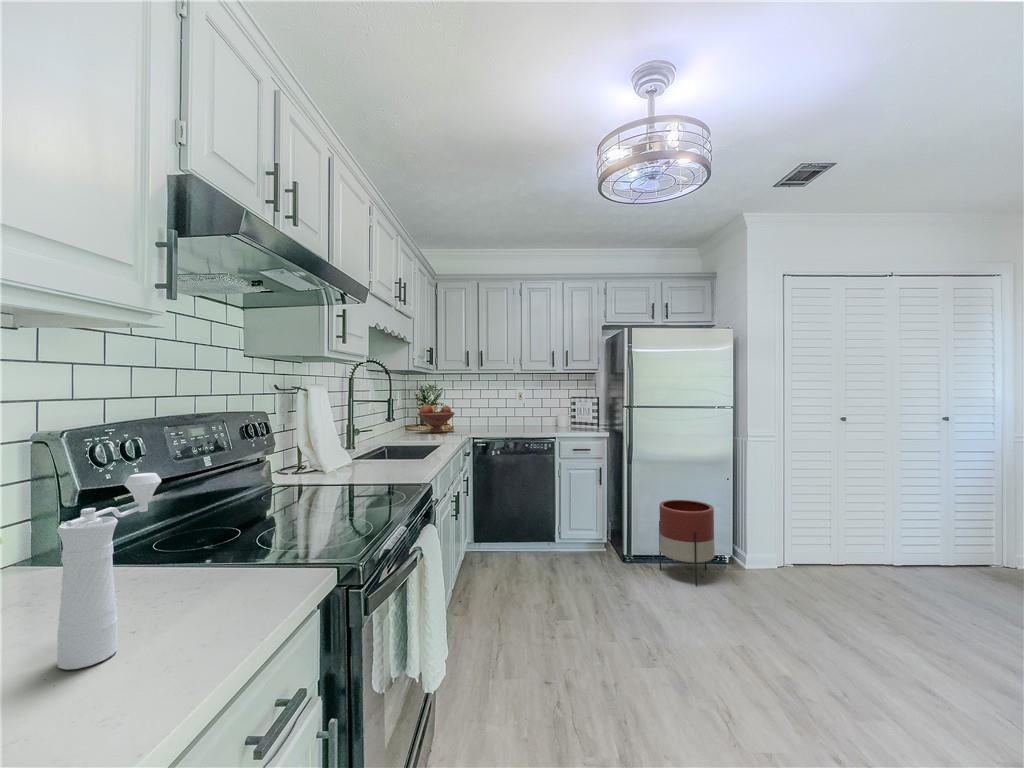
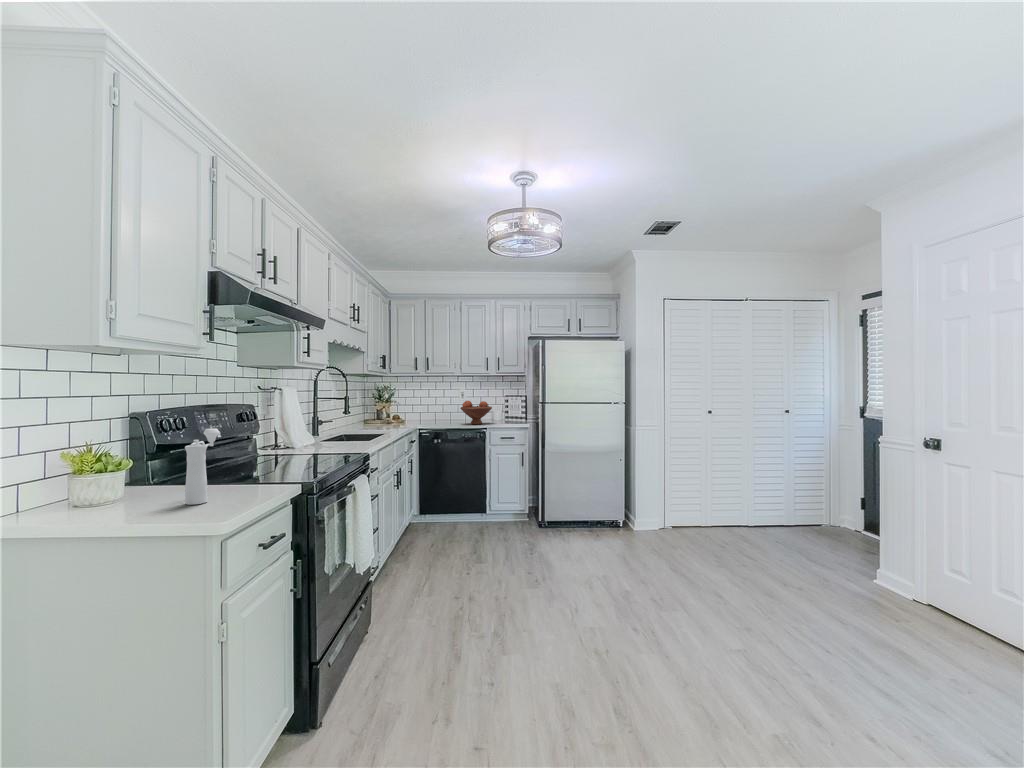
fruit bowl: present [418,405,455,433] -> present [460,401,492,424]
planter: present [659,500,715,586] -> none [565,477,606,542]

